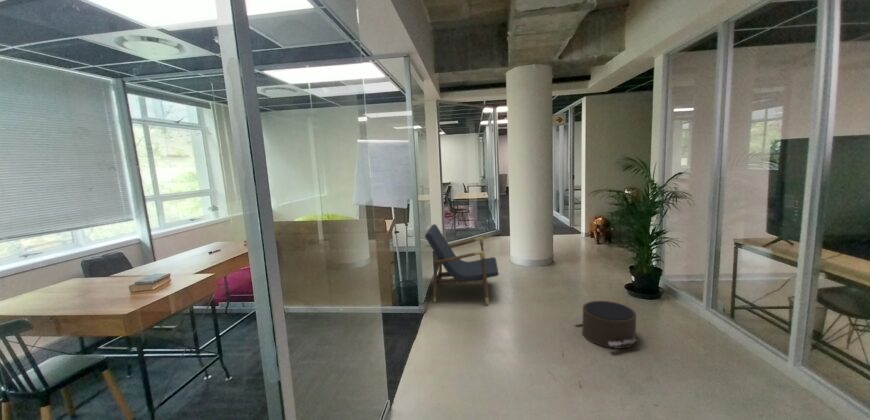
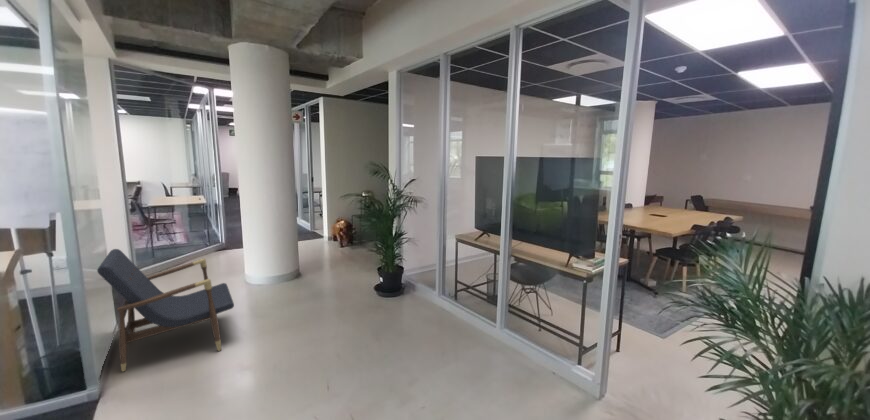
pouf: present [575,301,636,348] -> none [333,310,396,360]

